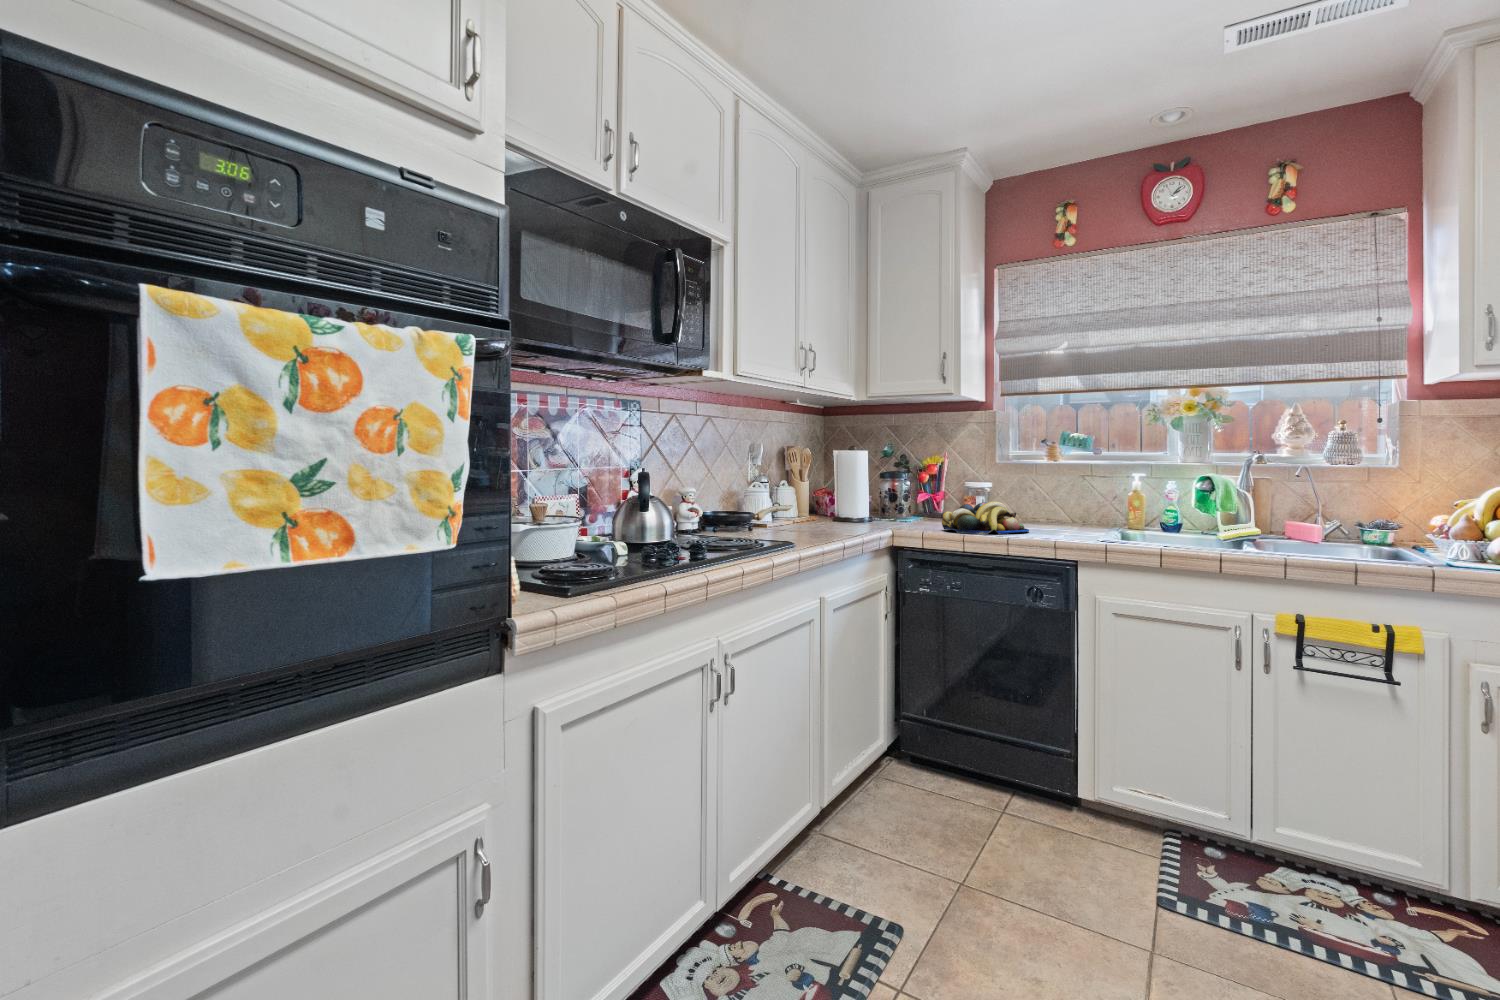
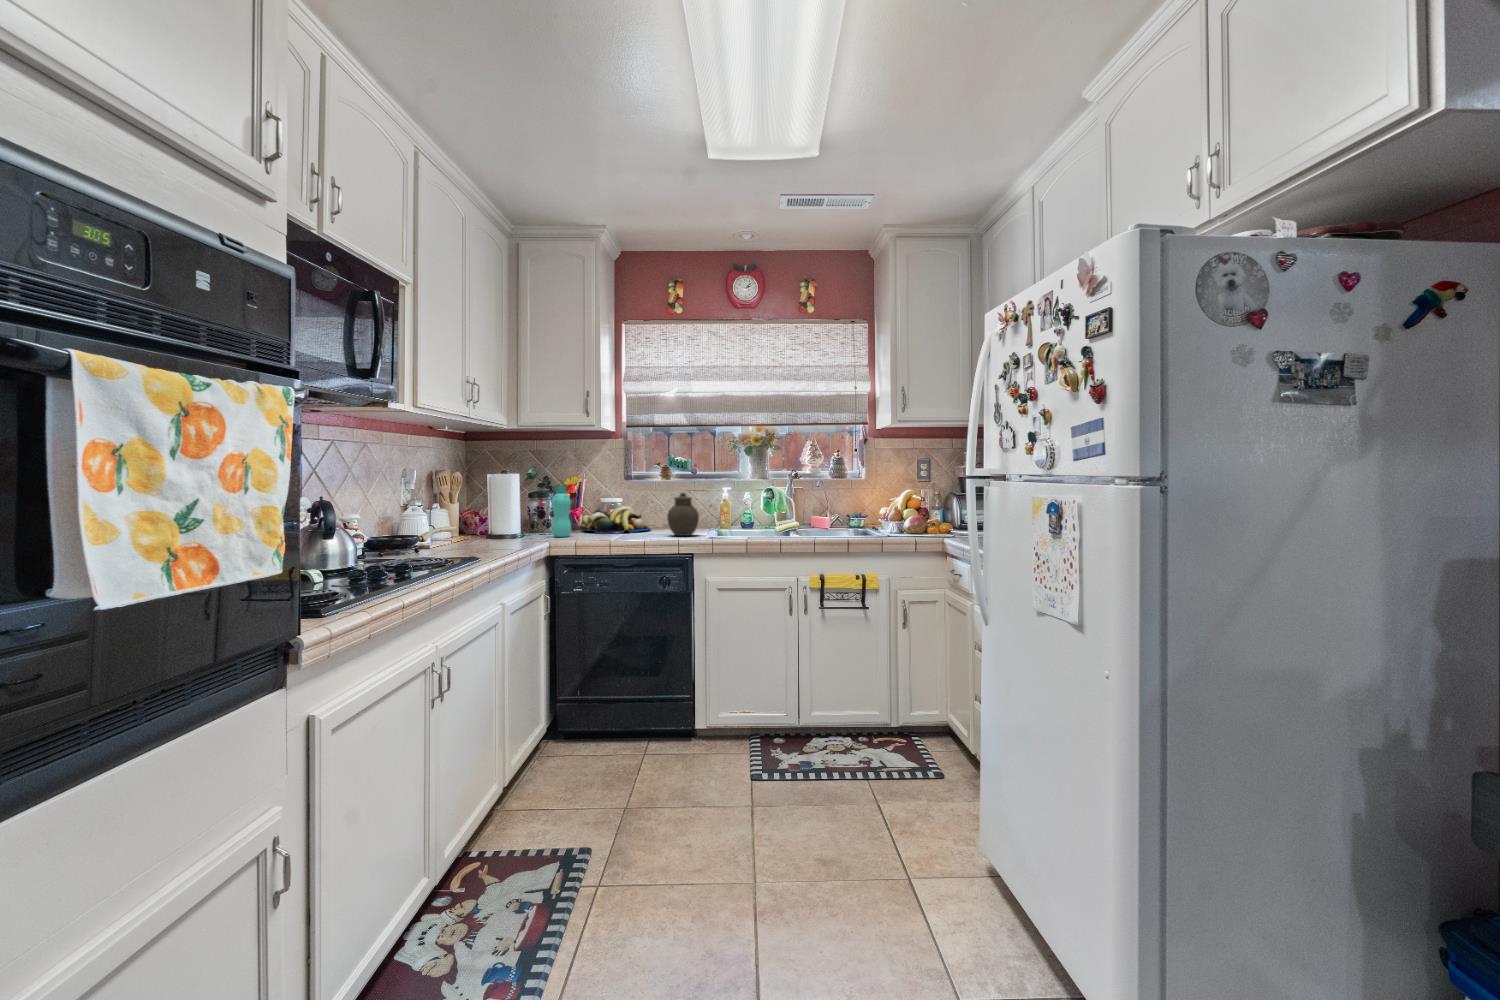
bottle: none [902,477,924,535] -> present [552,487,571,537]
jar: none [1044,484,1090,541] -> present [667,493,699,536]

